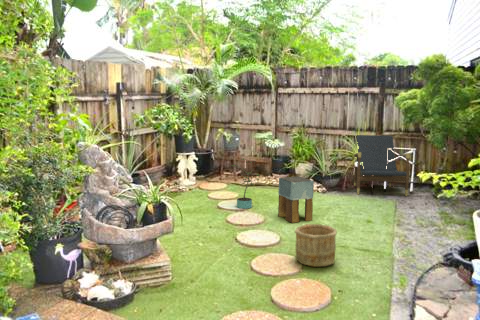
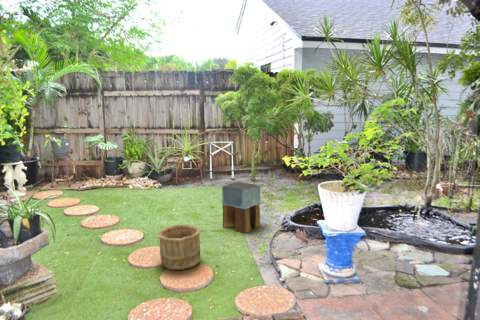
lounge chair: present [354,135,410,196] -> none [184,132,232,186]
potted plant: present [231,158,260,209] -> none [65,165,101,218]
stool: present [278,176,314,223] -> present [222,182,260,233]

